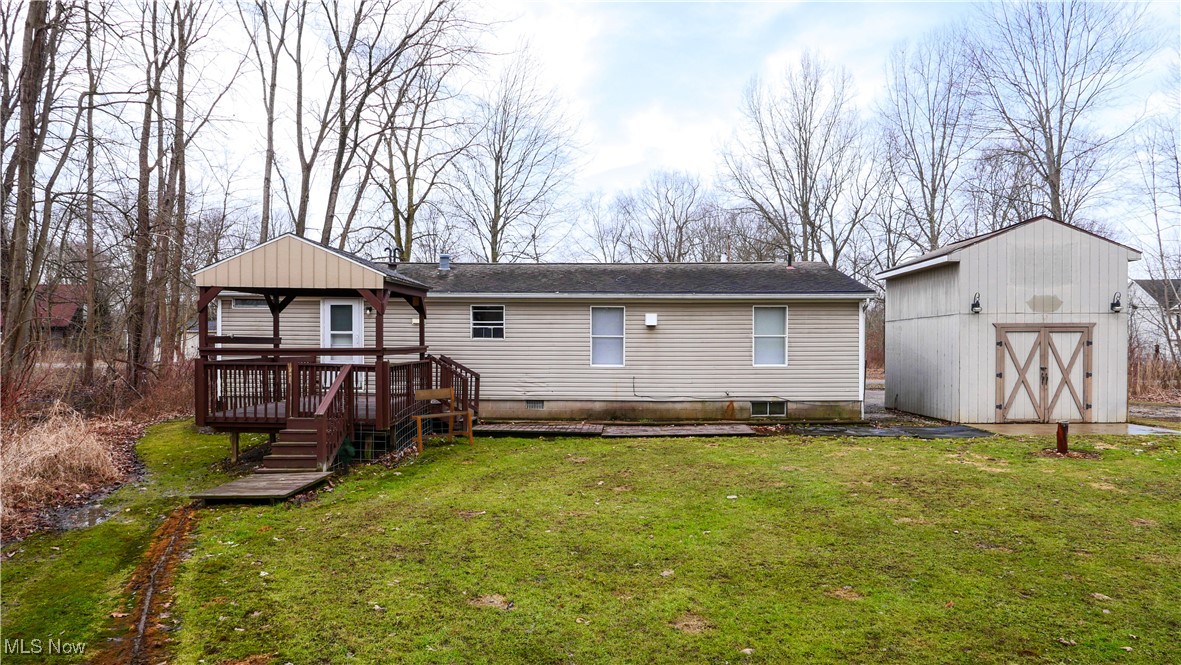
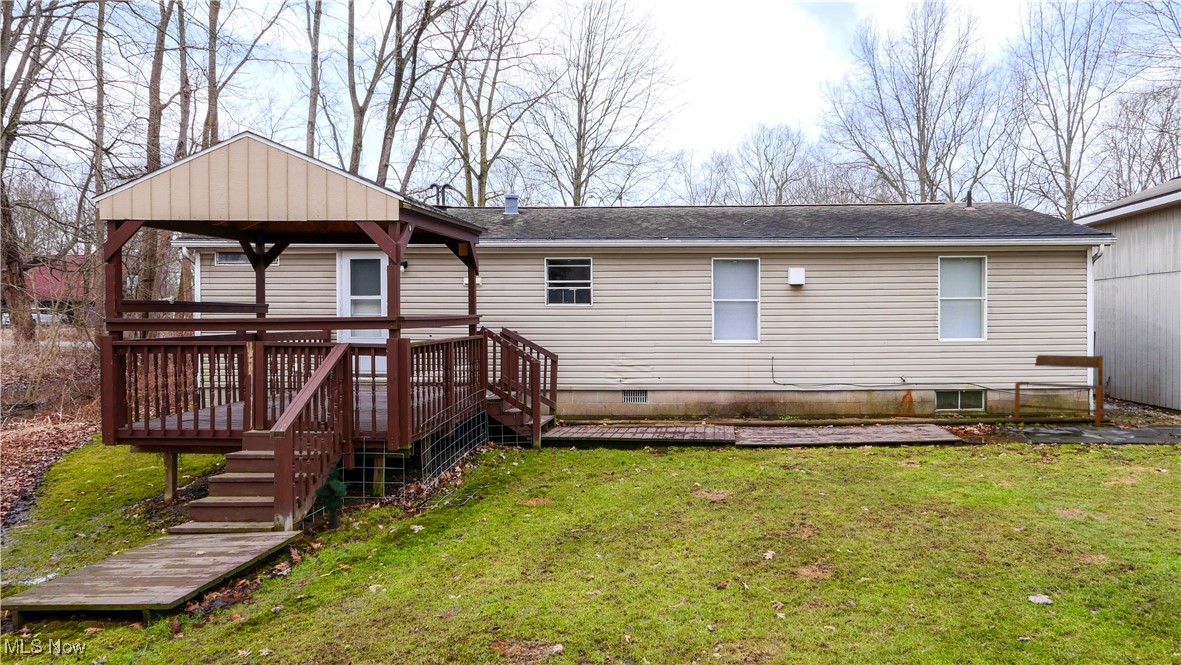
bench: present [412,387,473,452] -> present [1015,355,1107,426]

